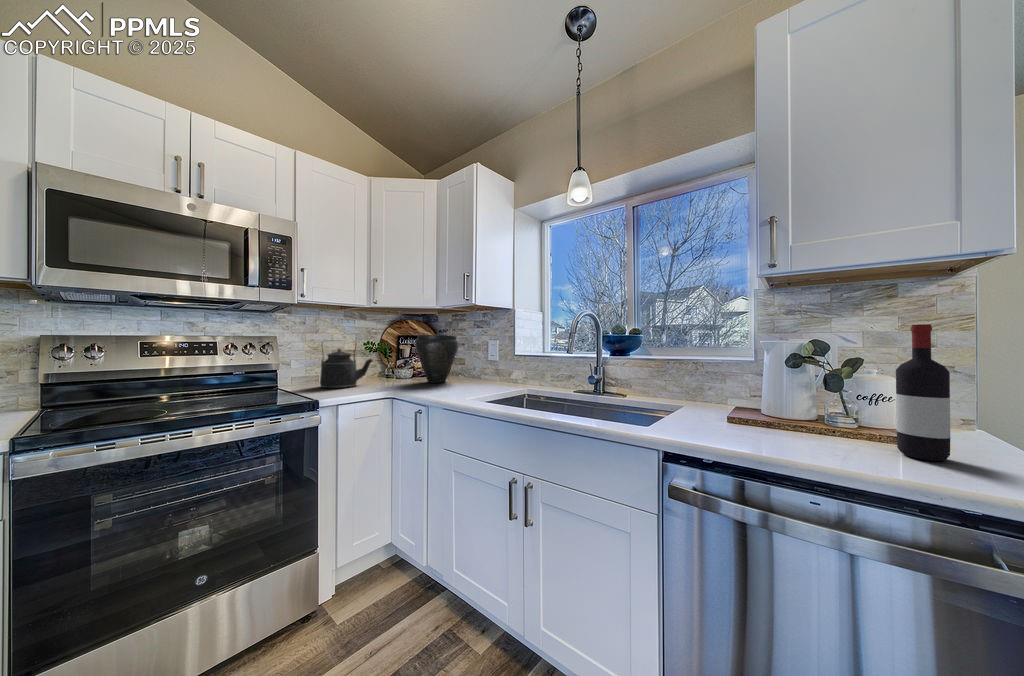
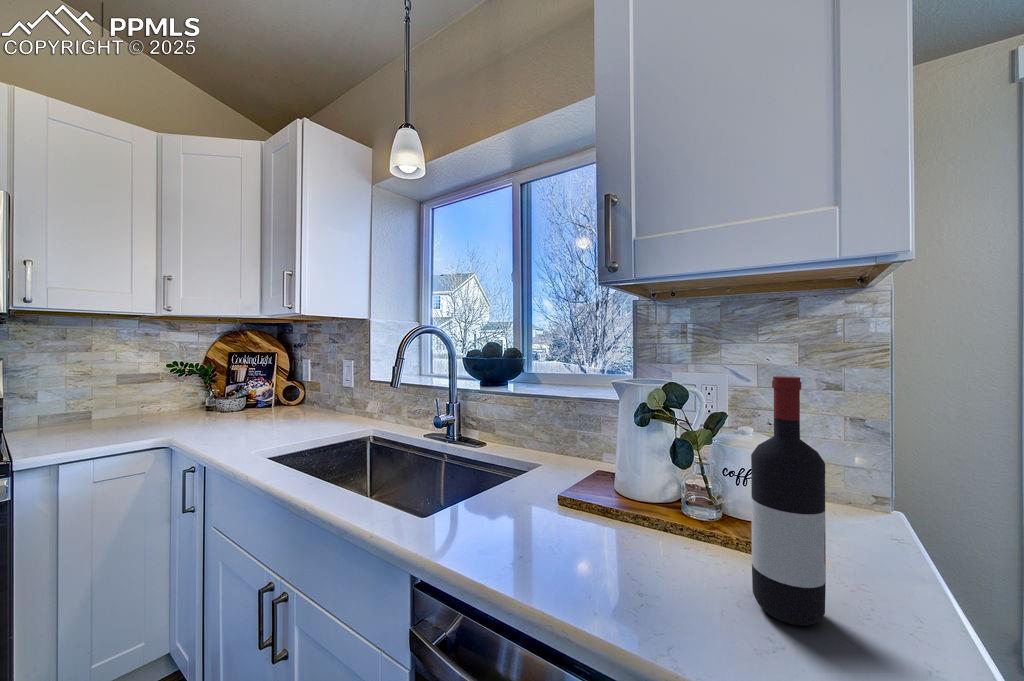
vase: present [415,334,459,383] -> none [229,351,298,421]
kettle: present [320,342,373,388] -> none [70,363,166,434]

